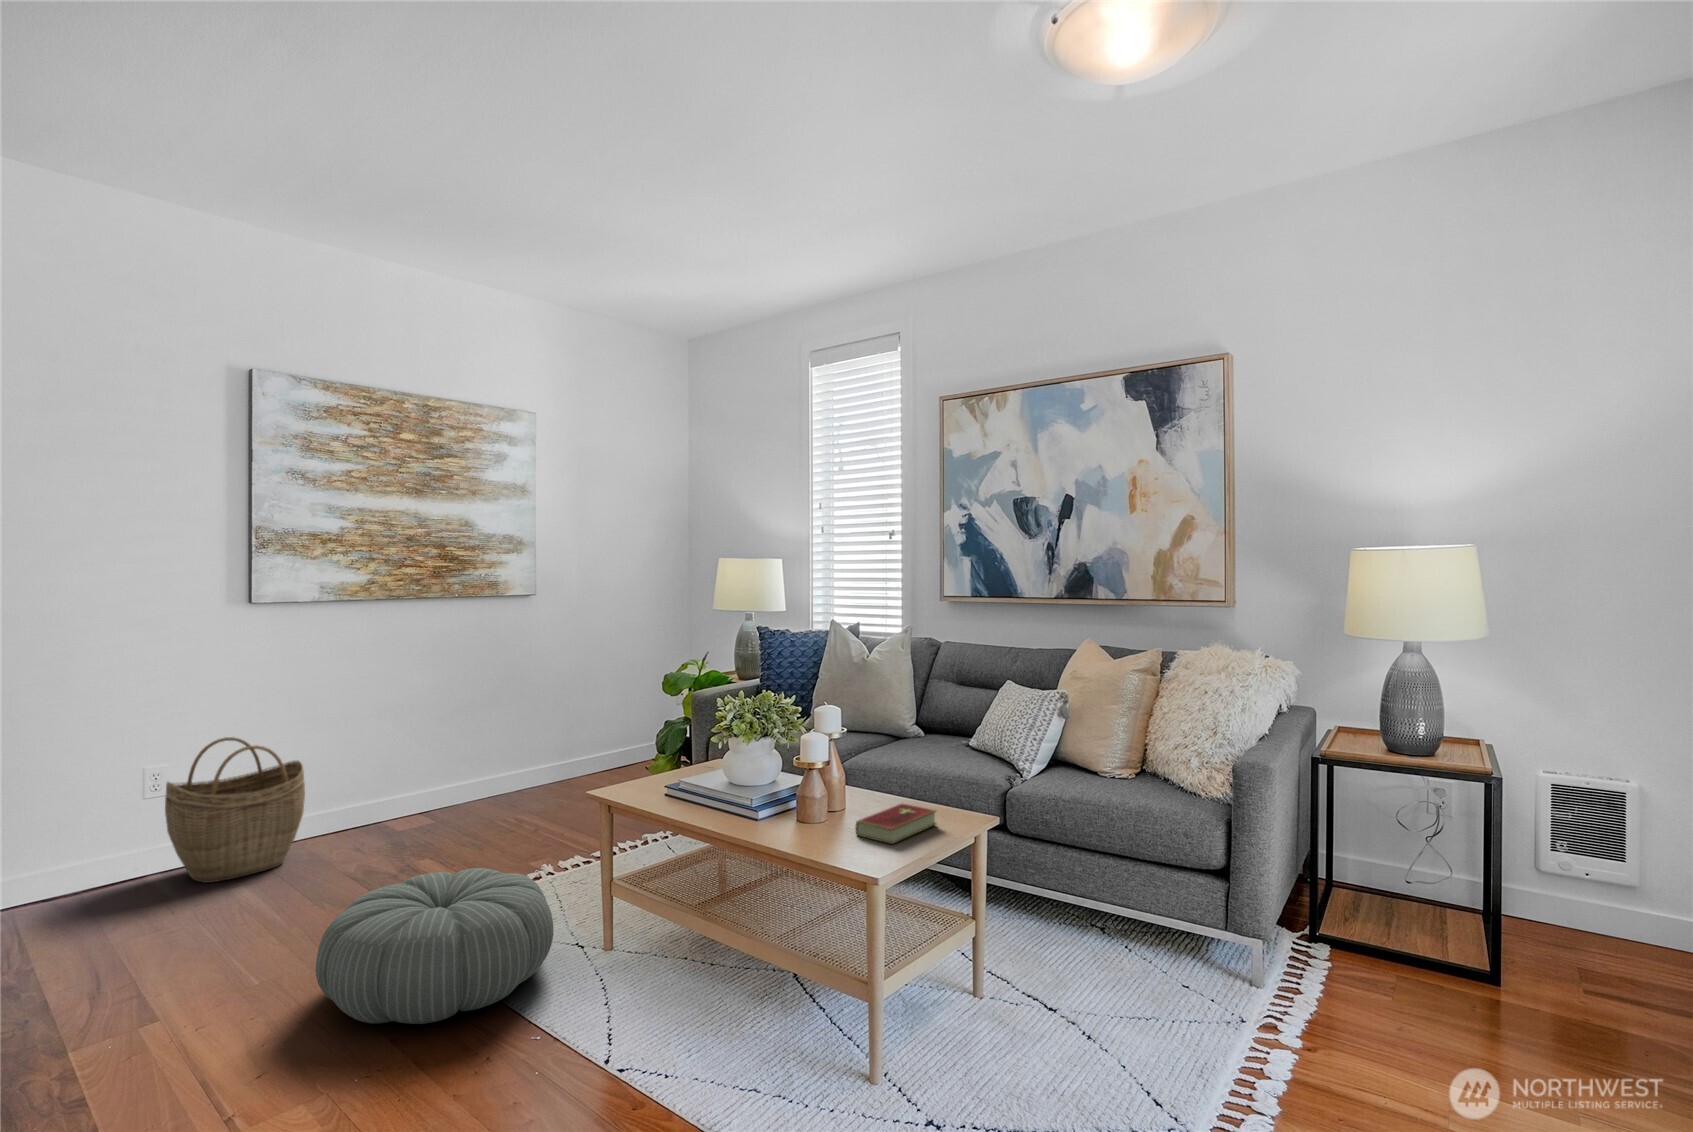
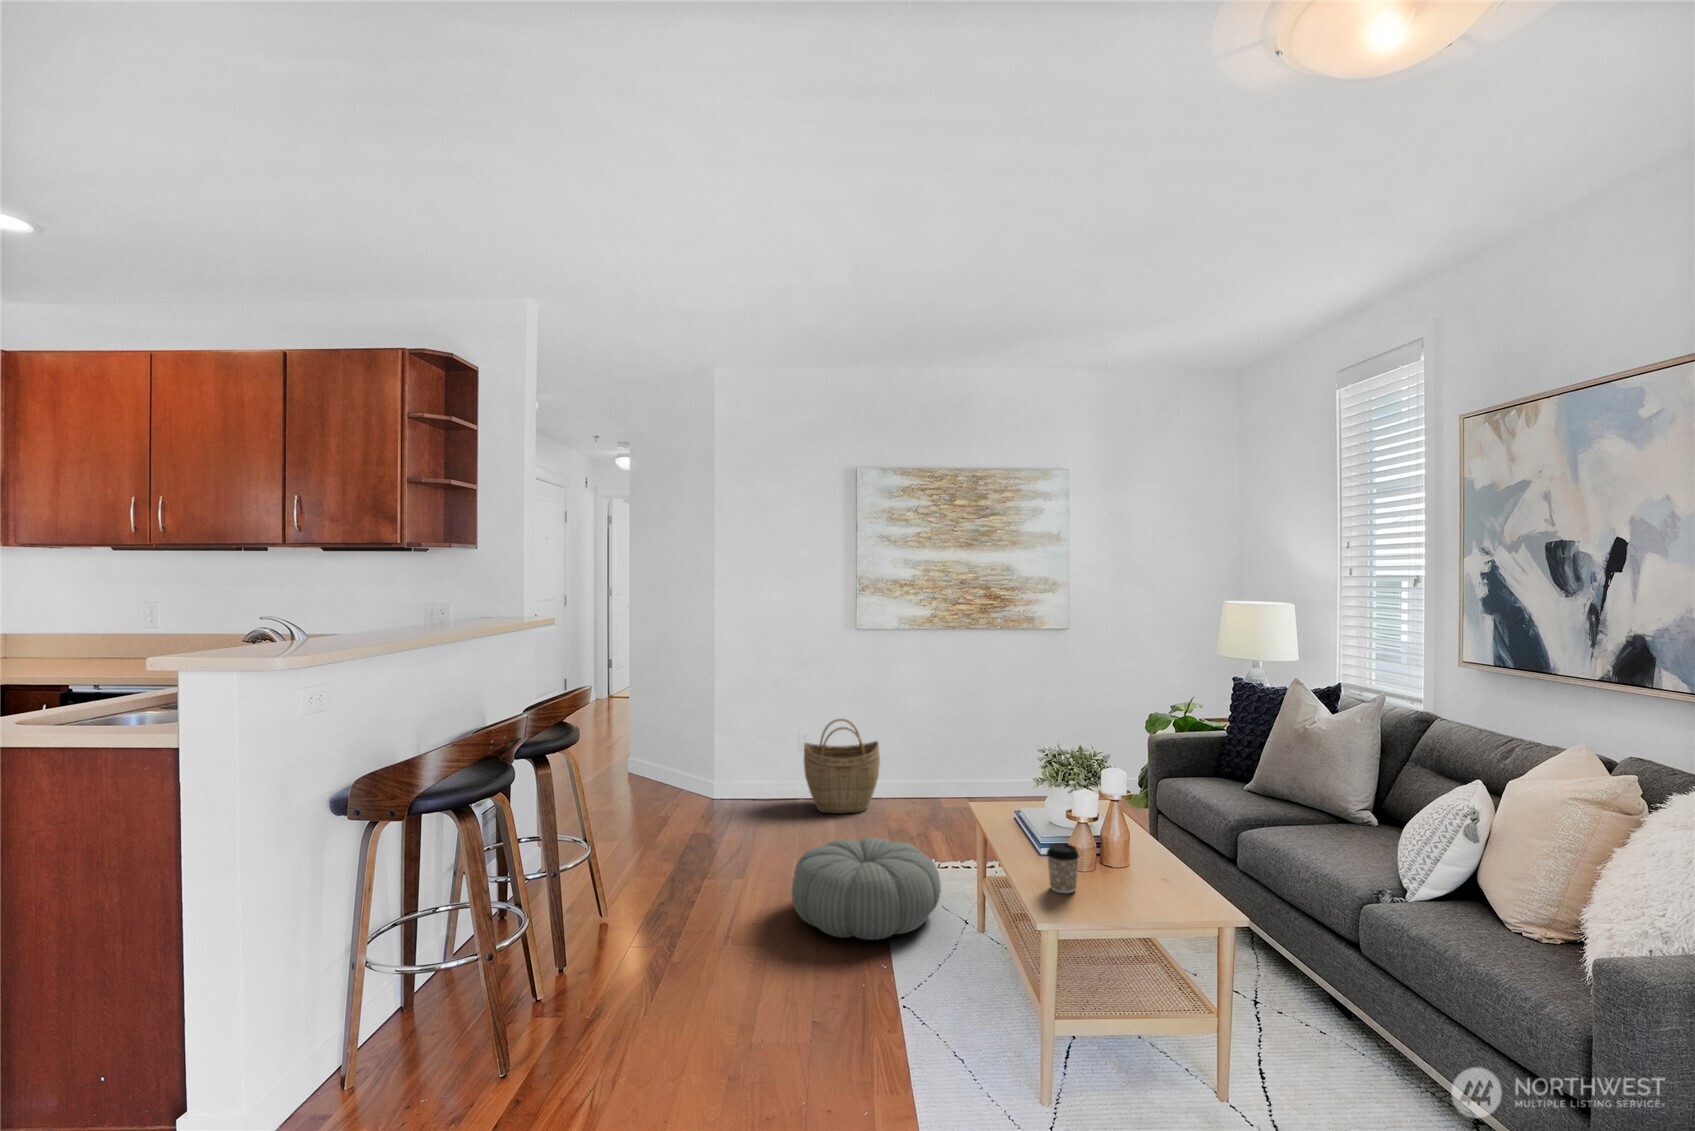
coffee cup: none [803,789,839,844] -> present [1047,843,1079,893]
hardcover book: present [856,803,936,844] -> none [1098,880,1189,912]

